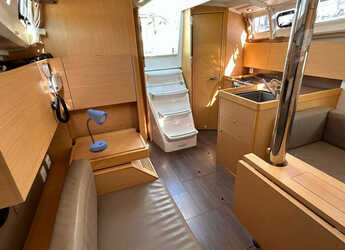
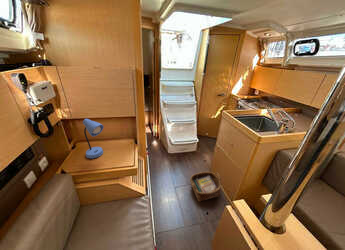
woven basket: none [198,157,232,189] -> present [190,172,221,202]

